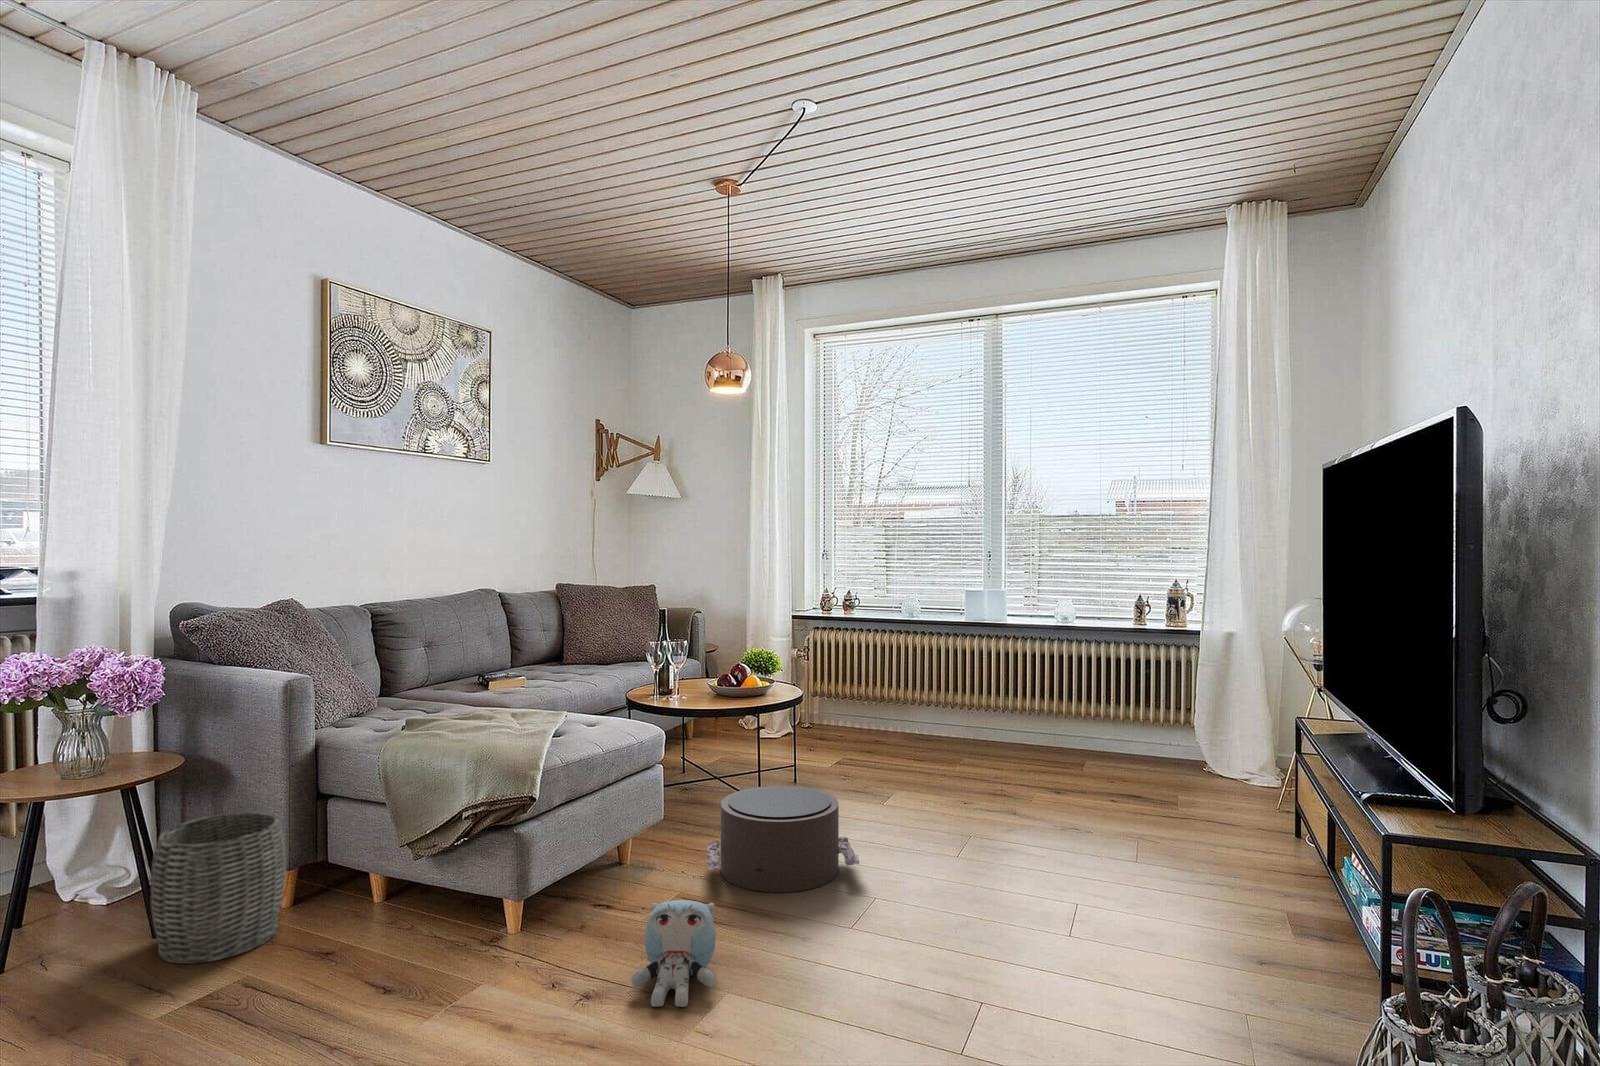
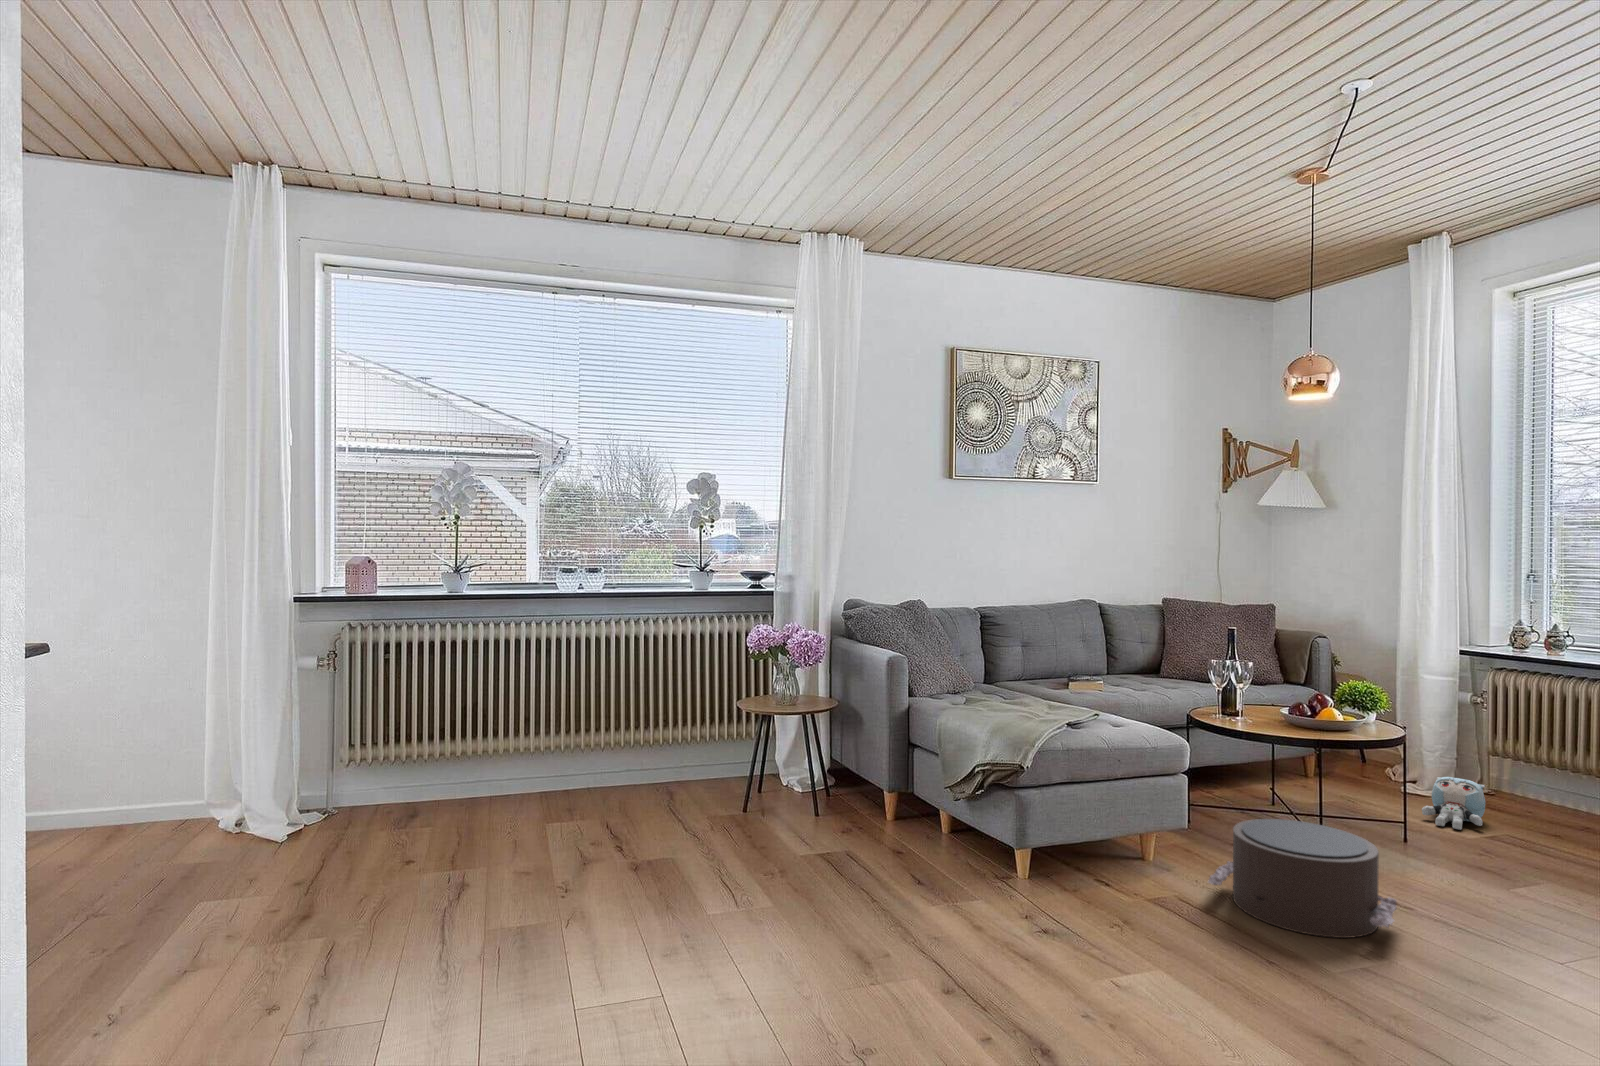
woven basket: present [151,812,286,964] -> none [800,741,877,837]
plush toy: present [631,900,716,1007] -> present [1422,777,1485,830]

